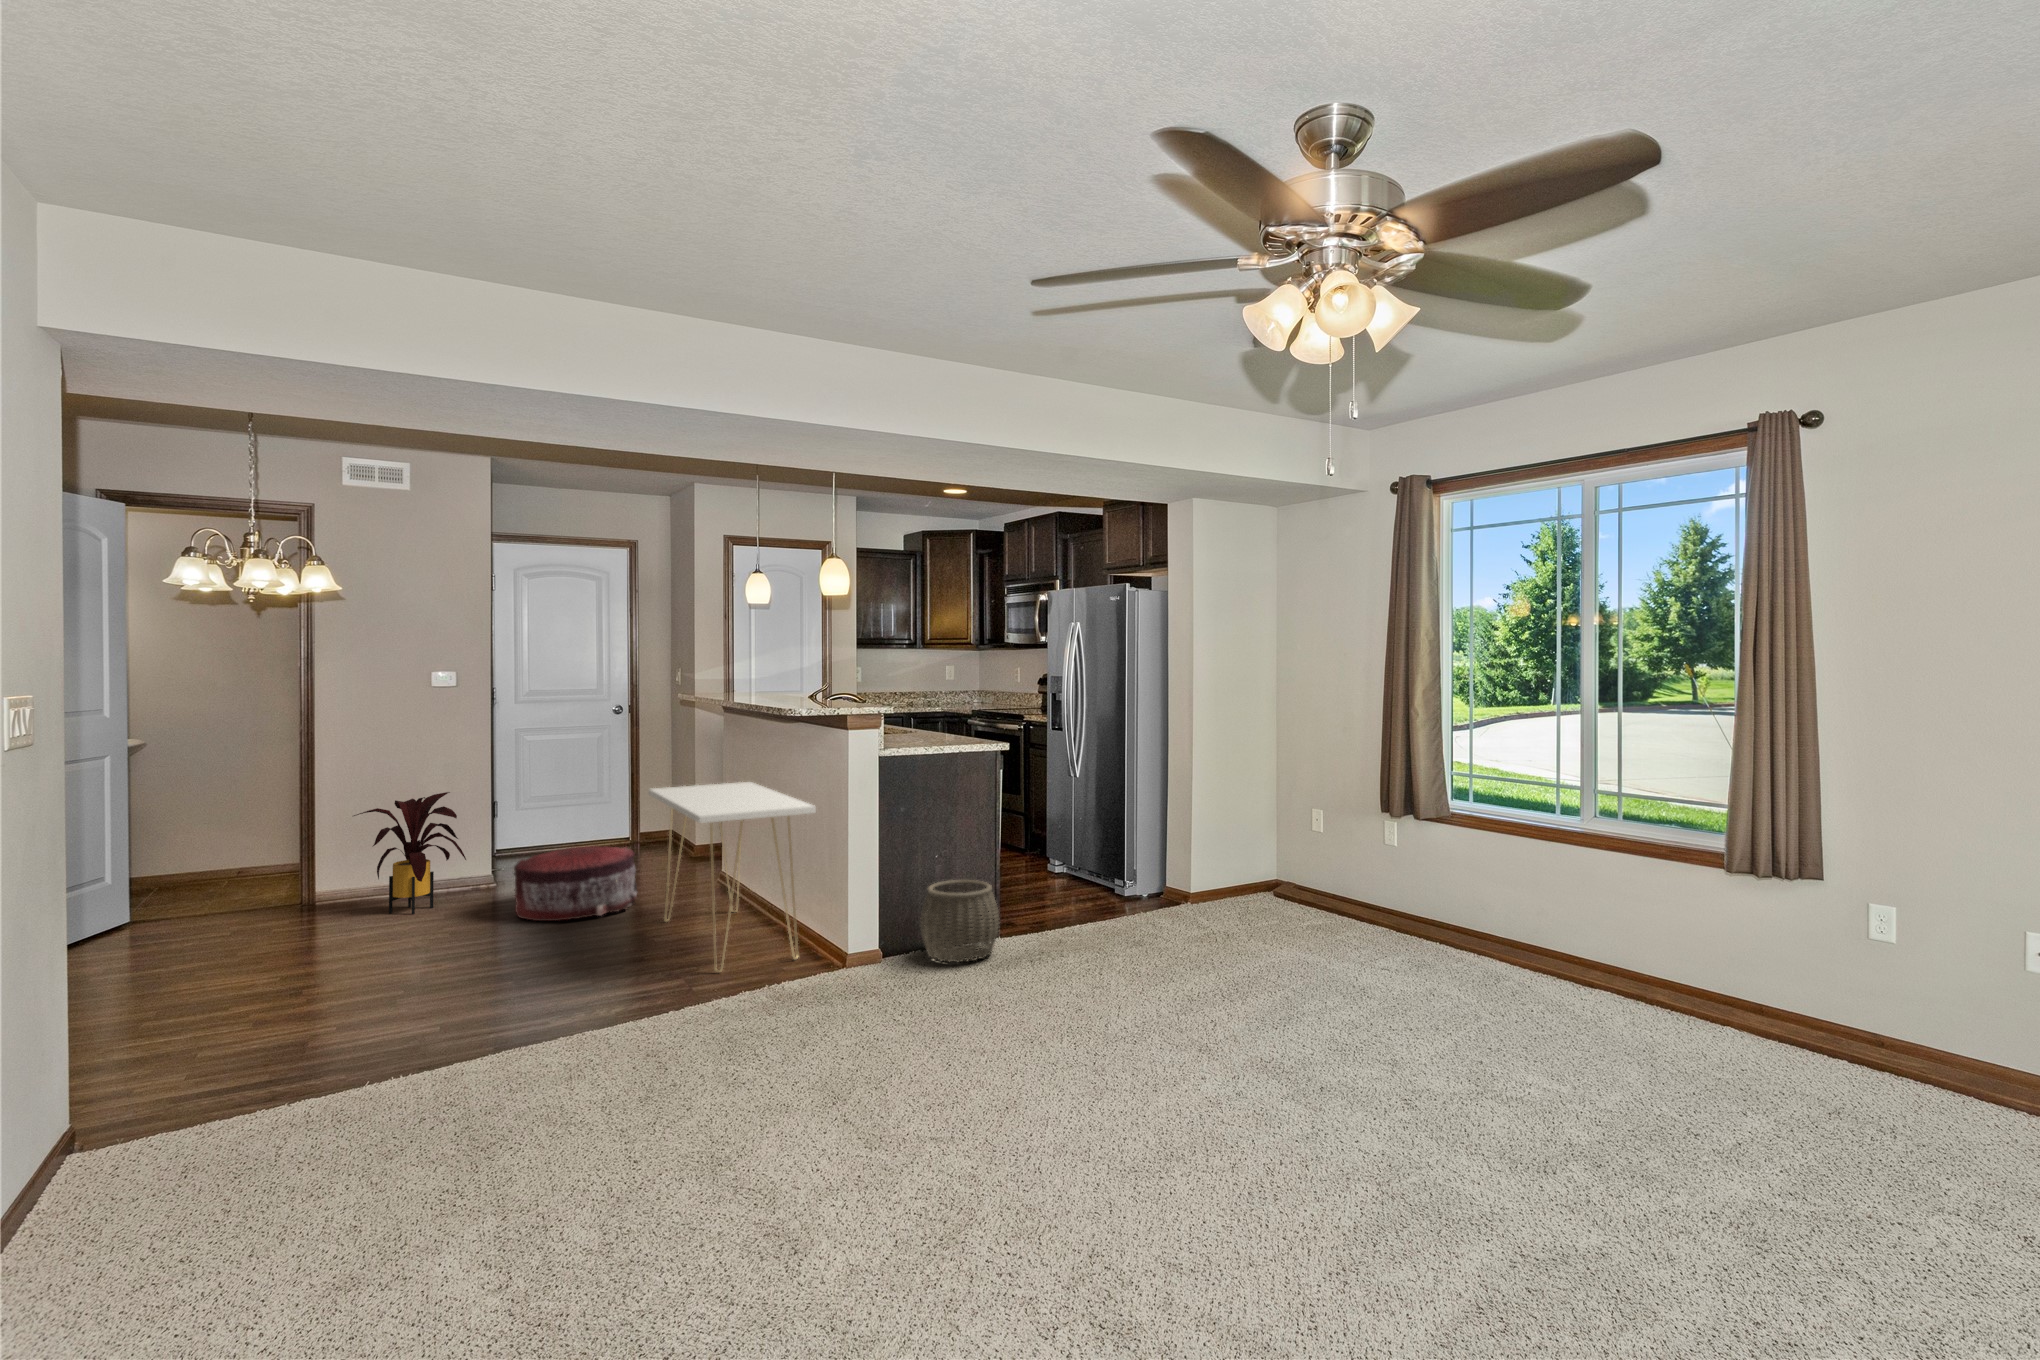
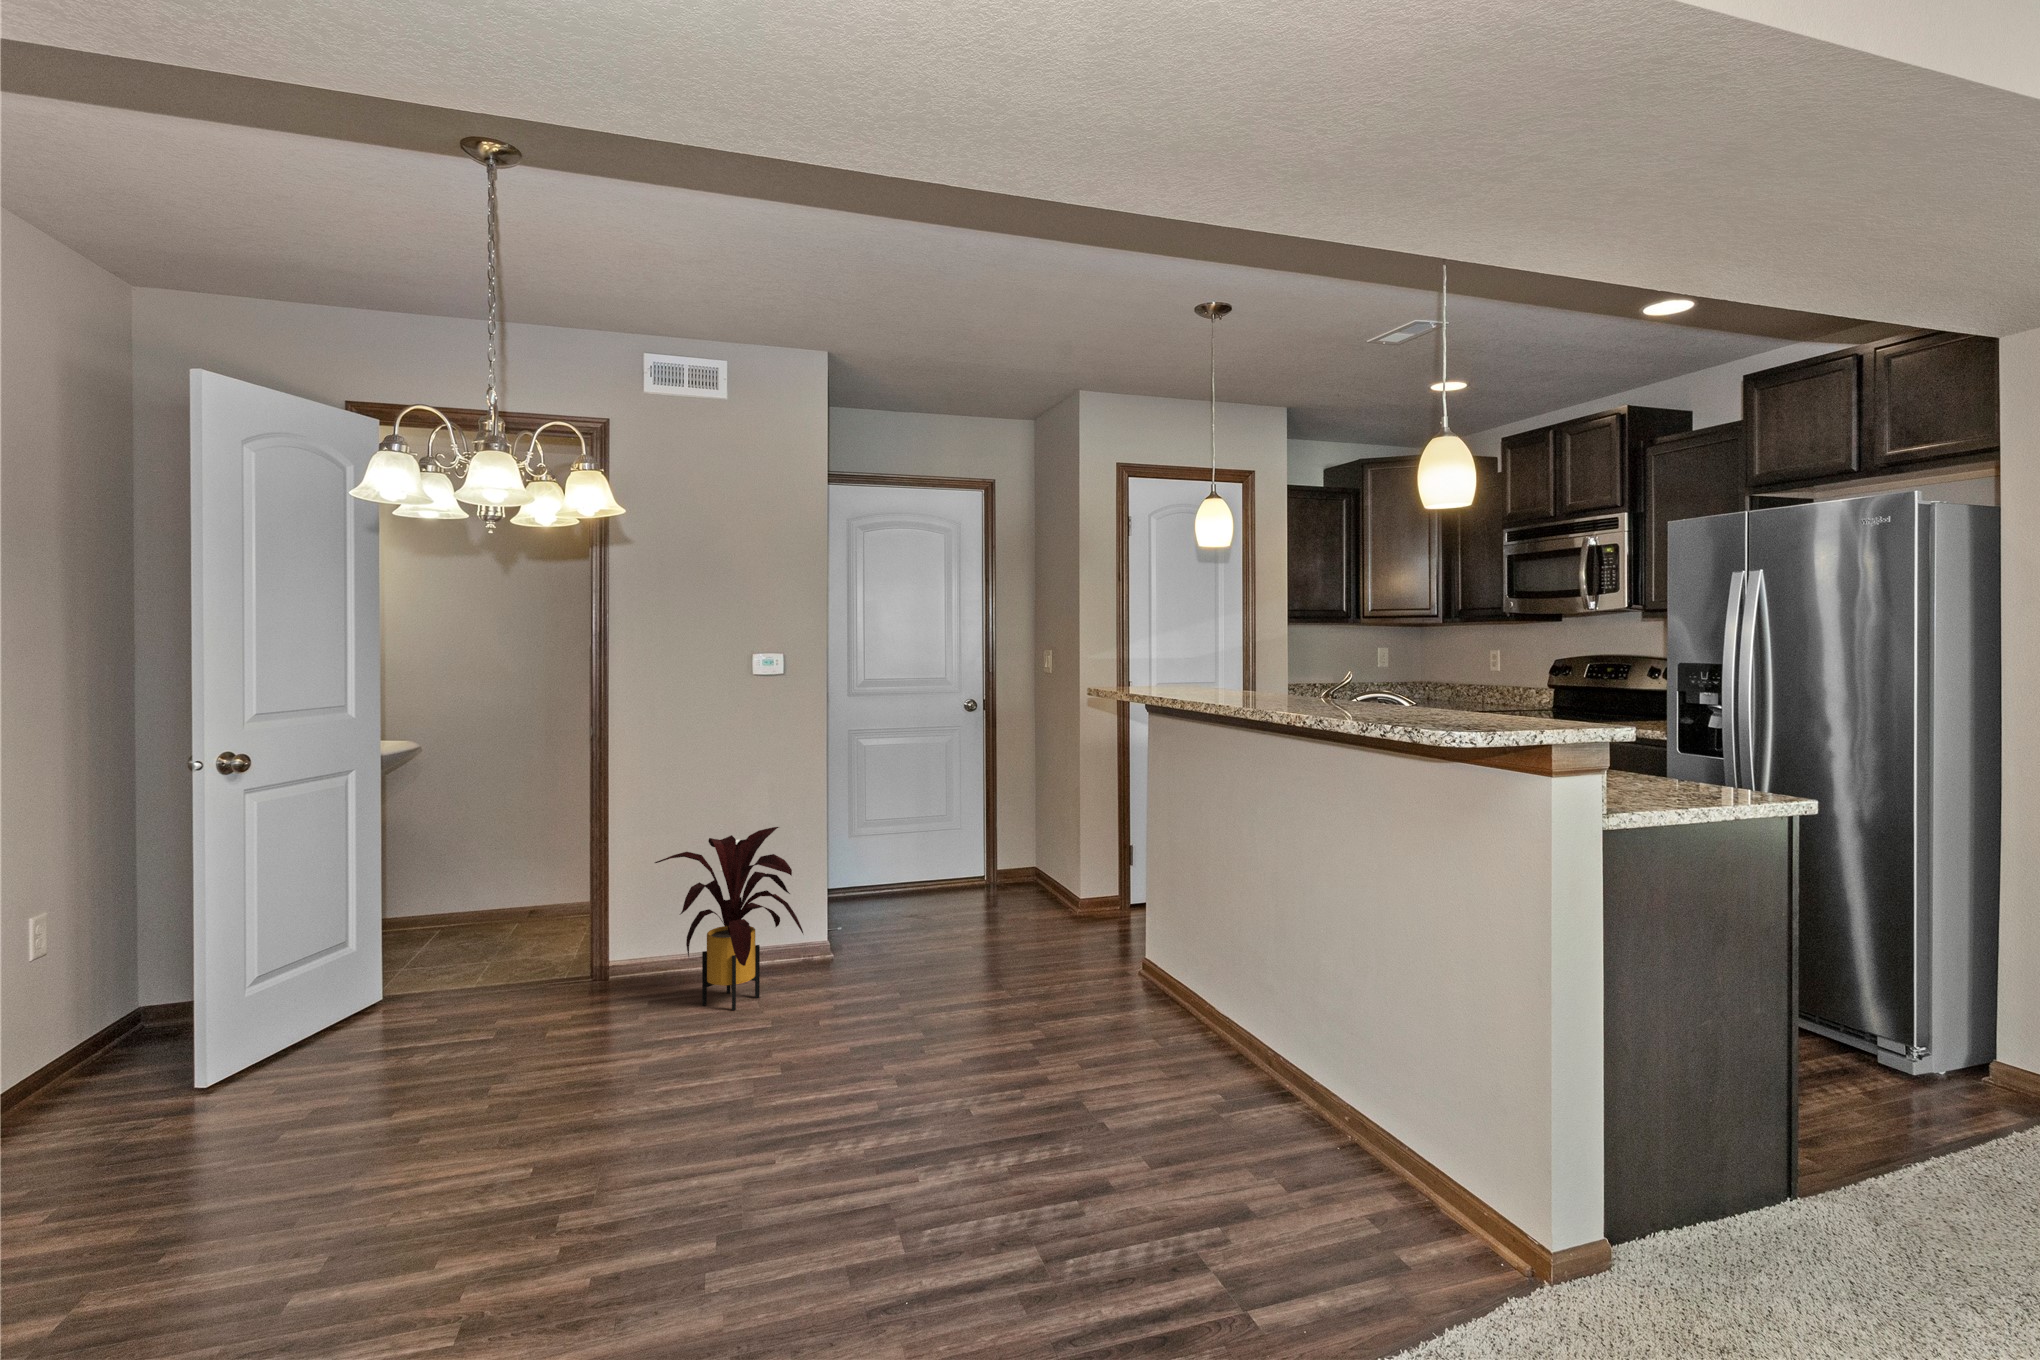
console table: present [648,782,816,972] -> none [1078,838,1433,1245]
pouf: present [514,846,637,921] -> none [872,915,1045,1050]
woven basket: present [920,880,999,962] -> none [1639,1074,1829,1274]

